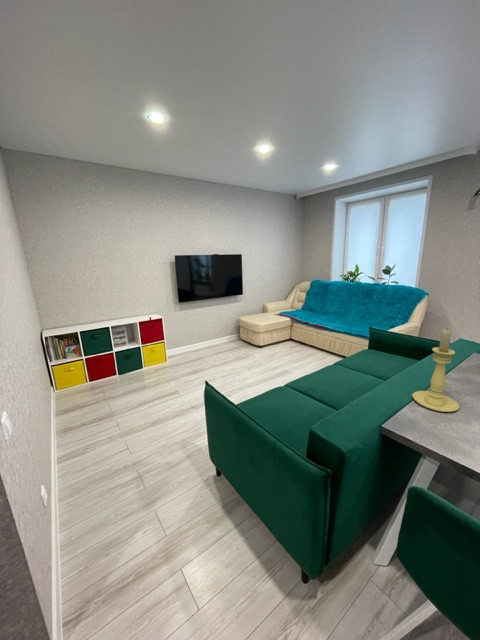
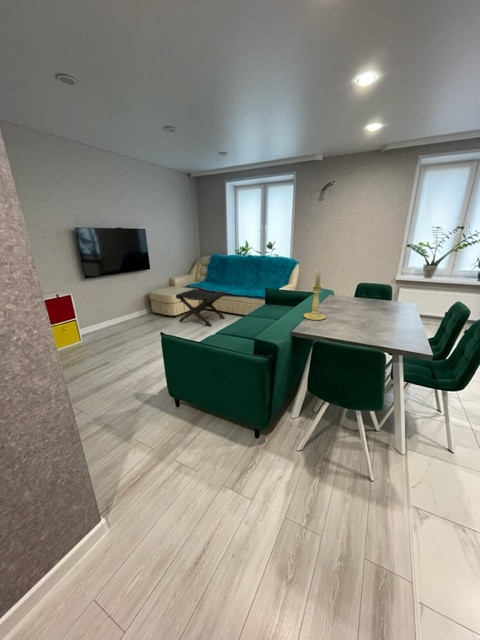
footstool: none [262,318,318,366] -> present [176,289,225,327]

